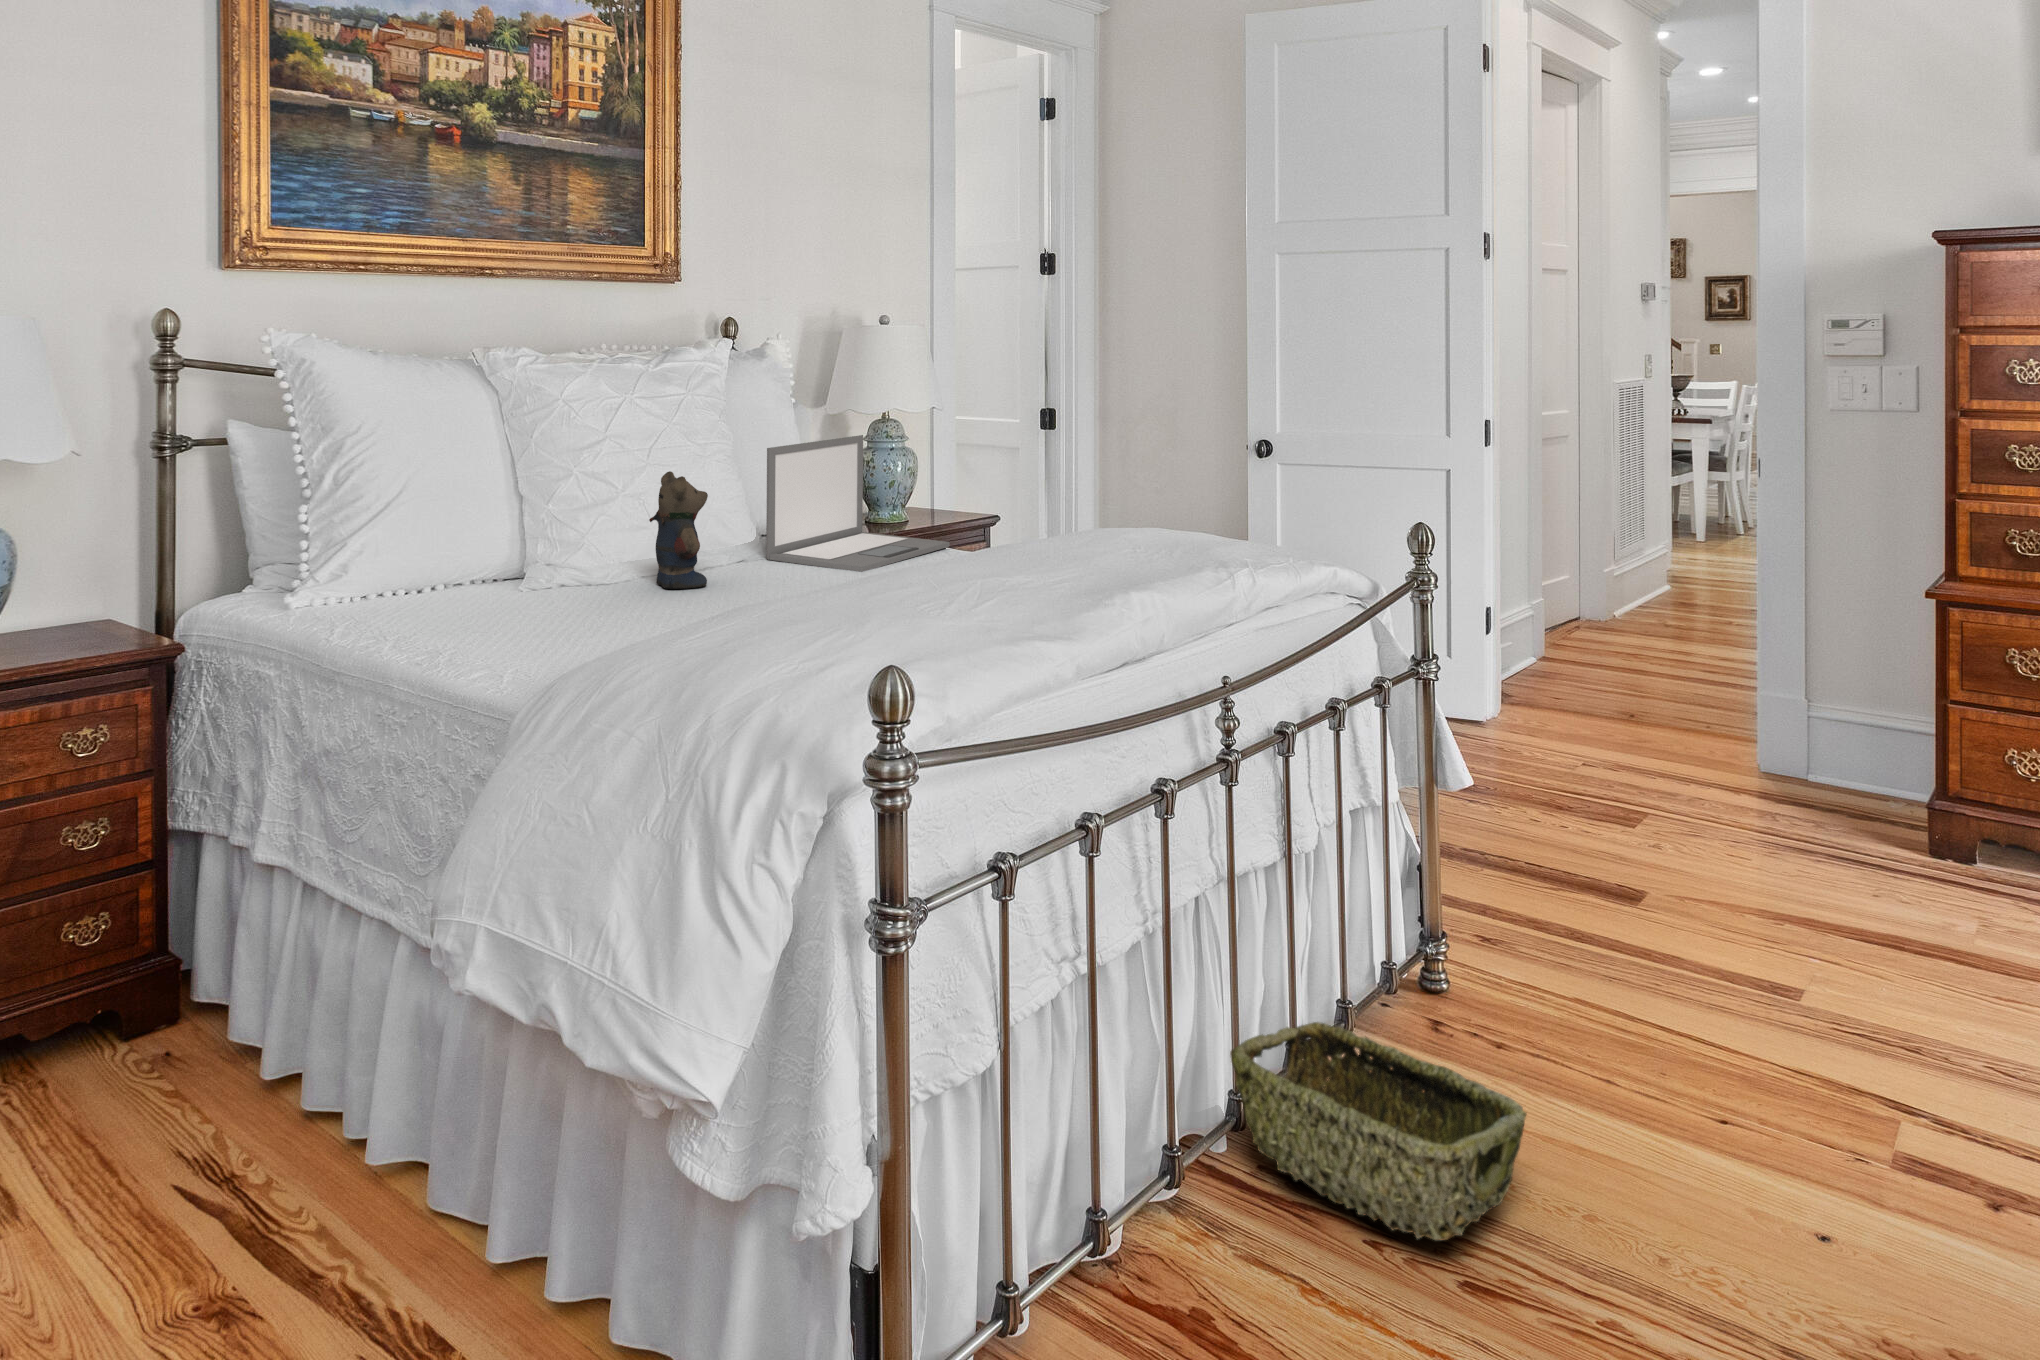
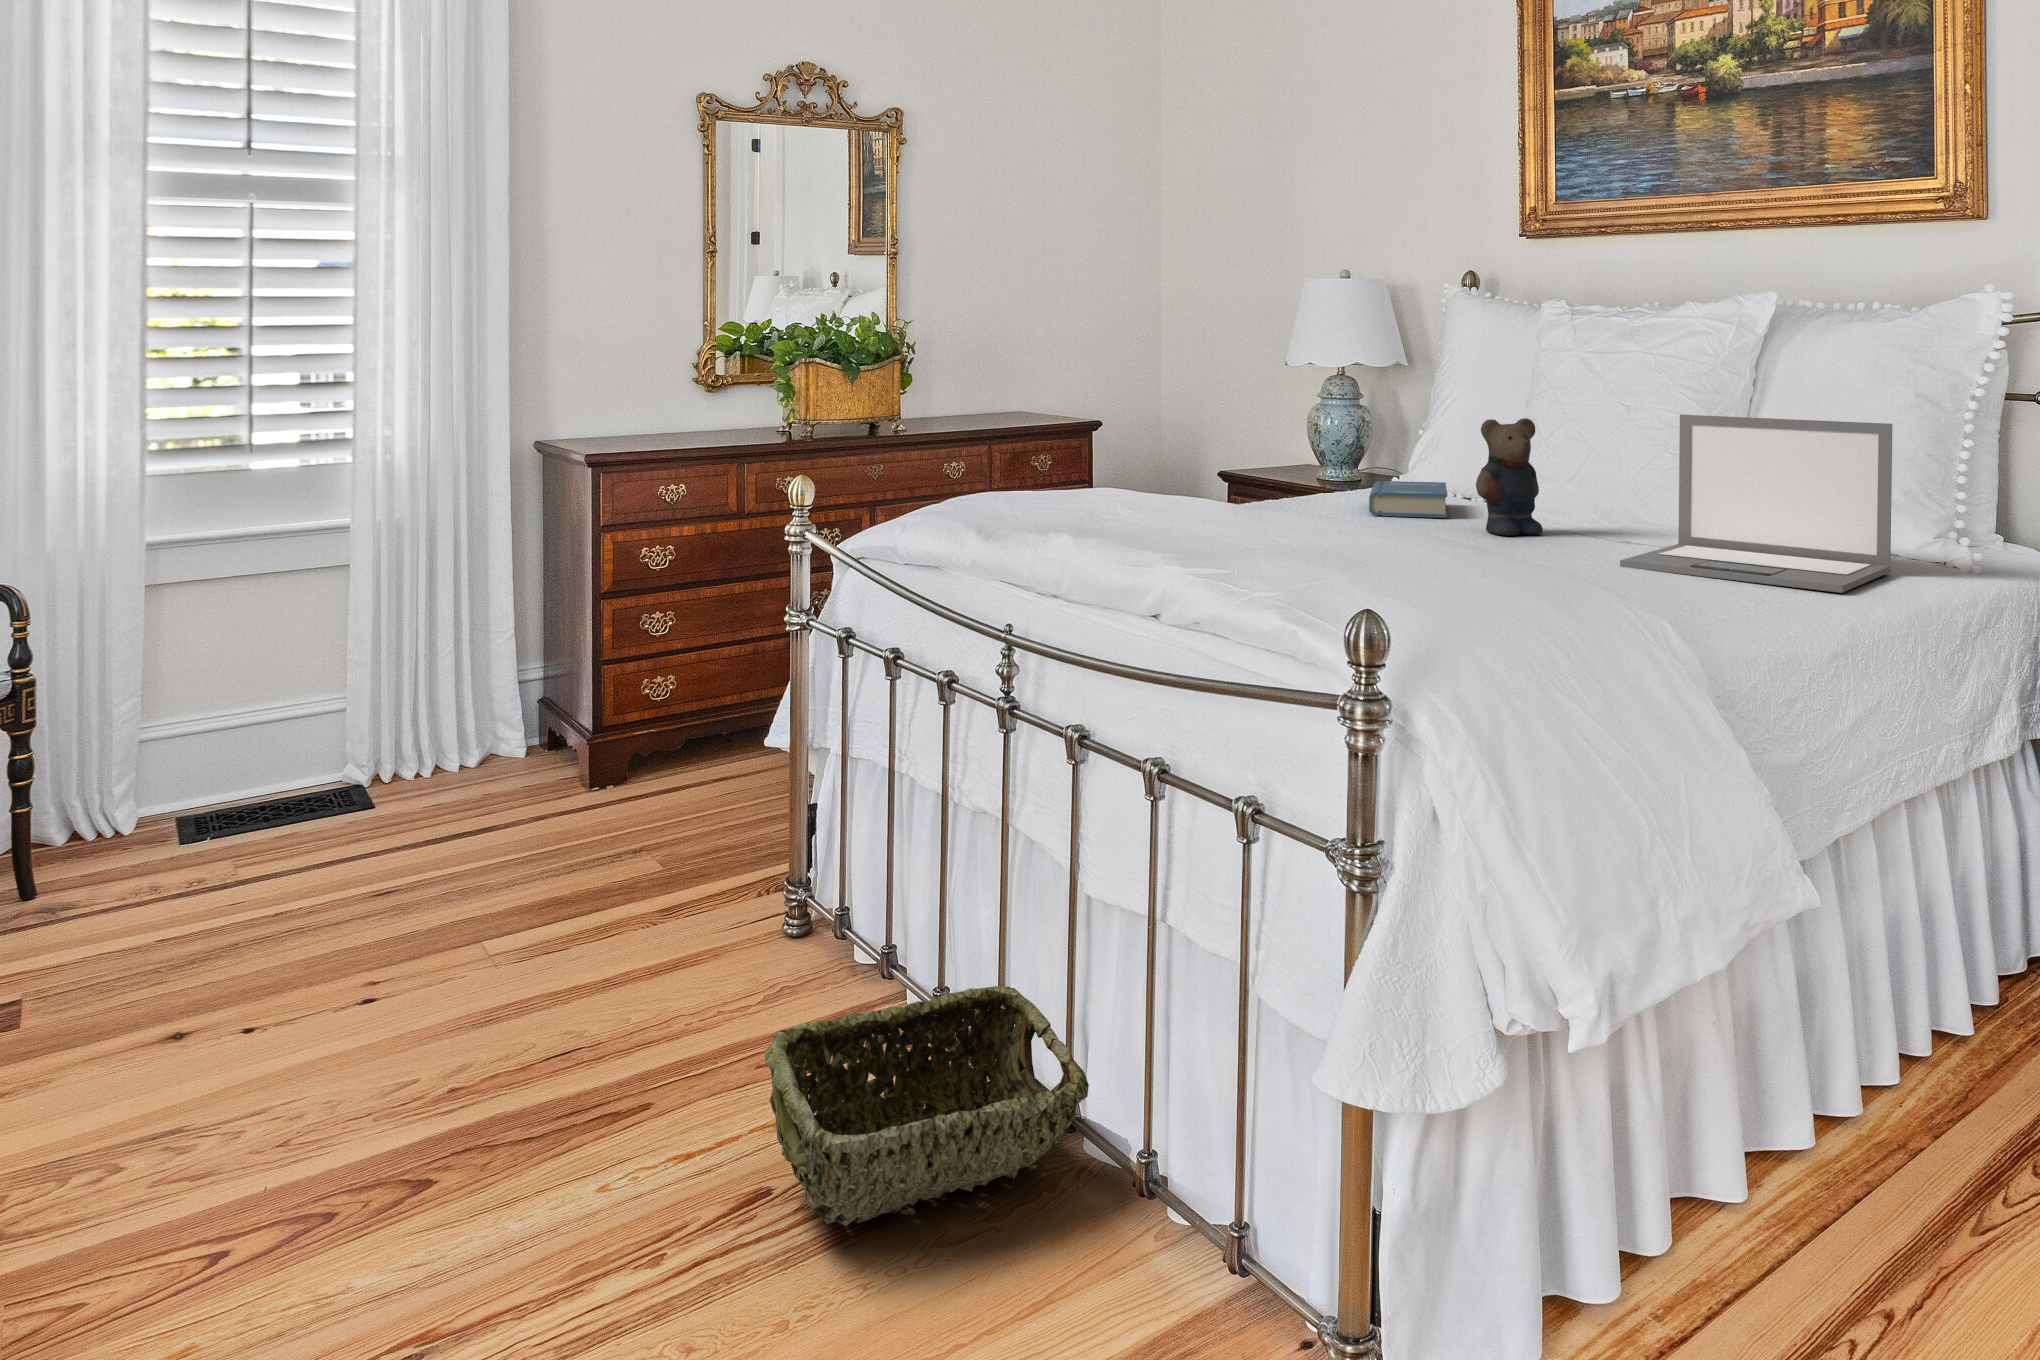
hardback book: none [418,569,574,615] -> present [1369,481,1447,518]

